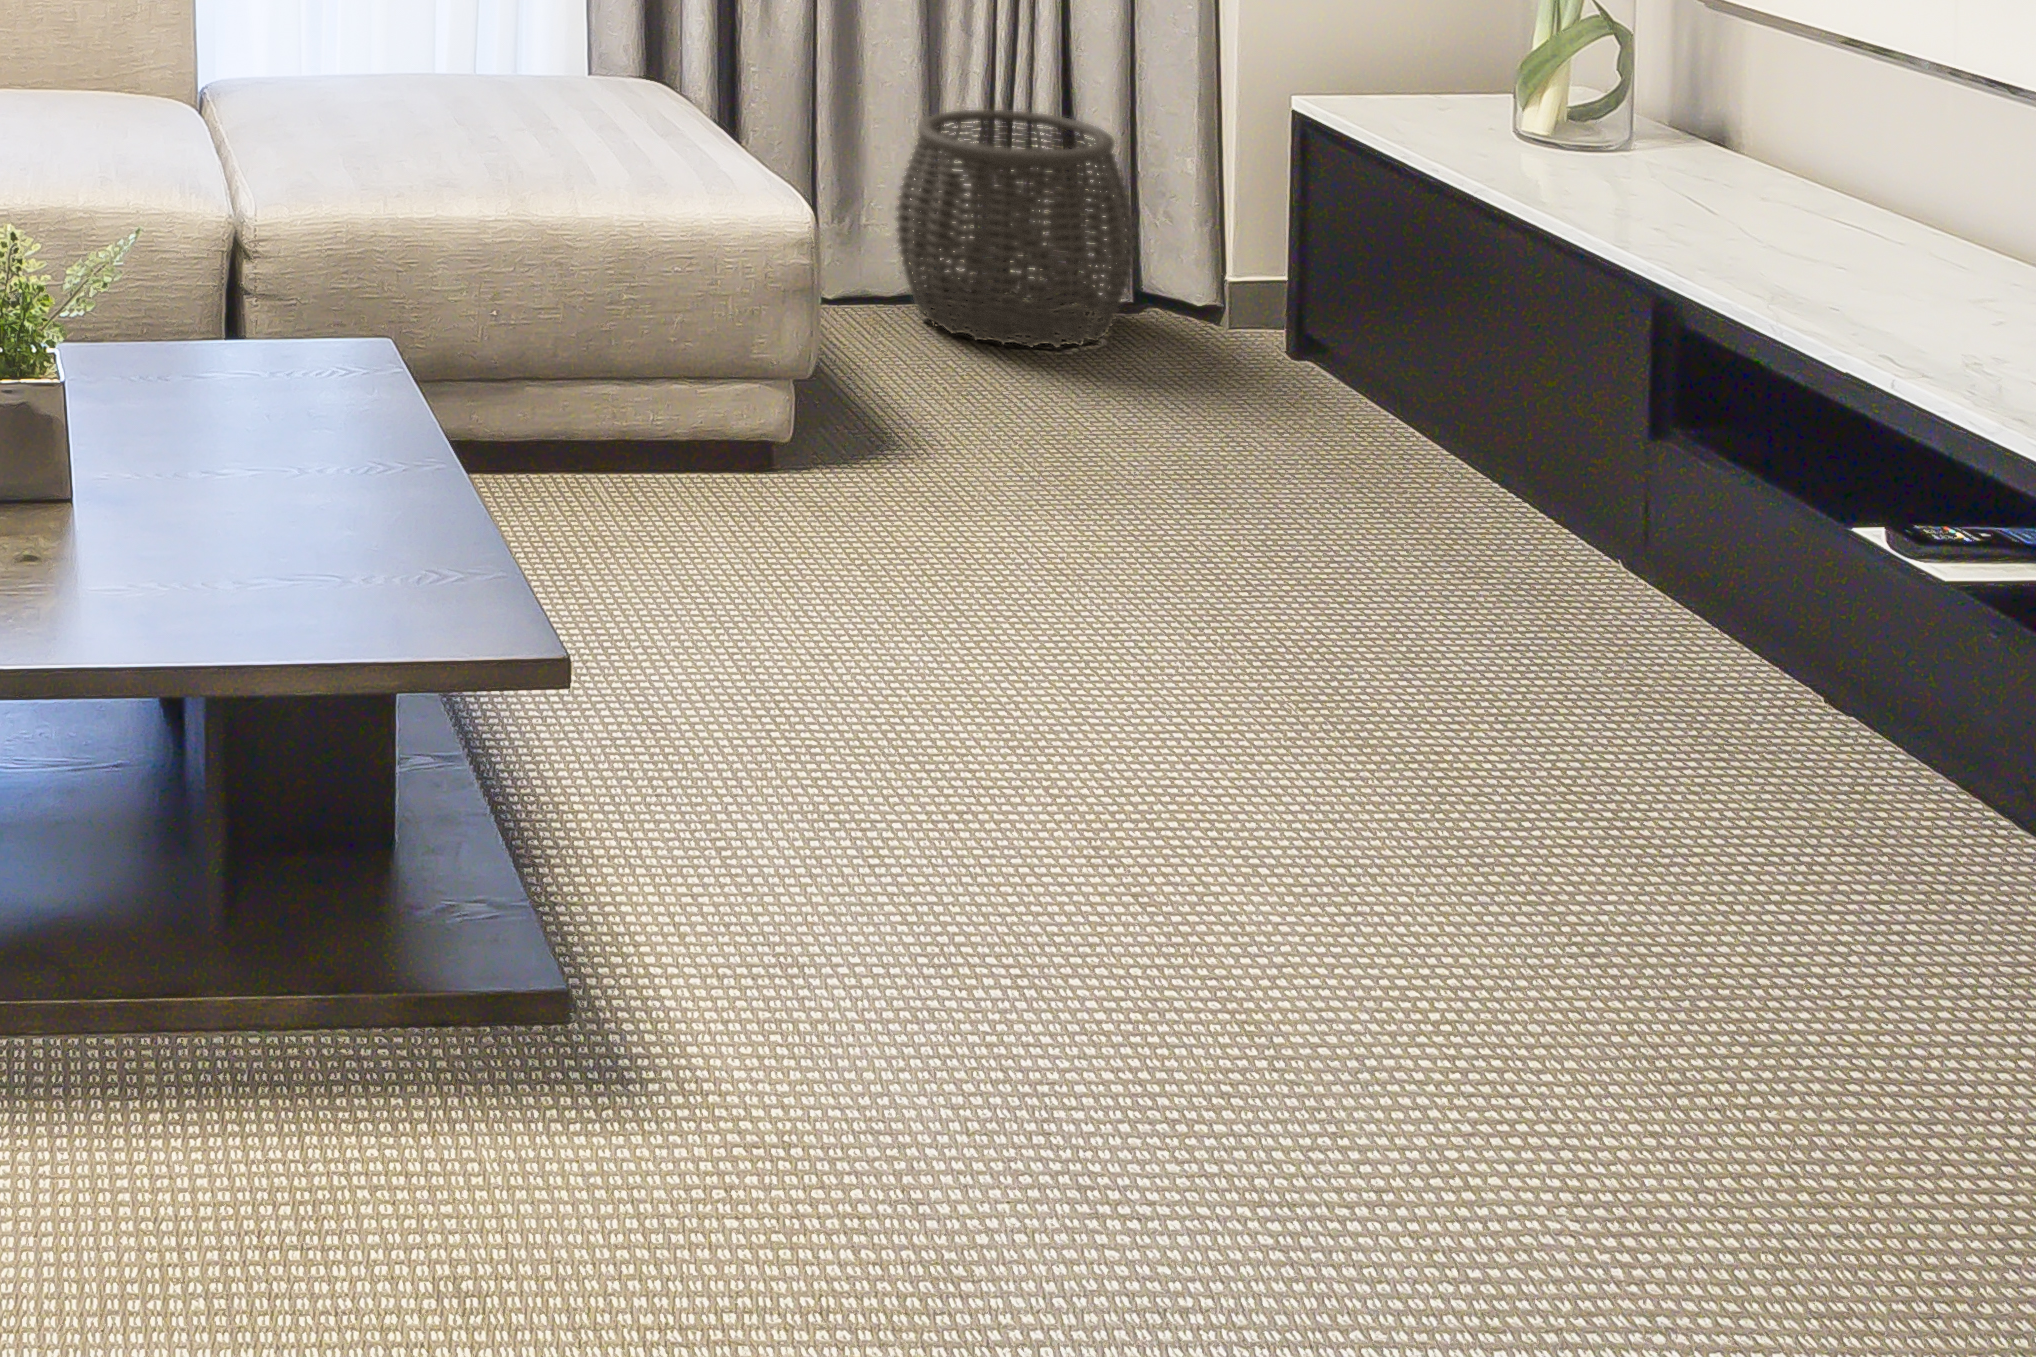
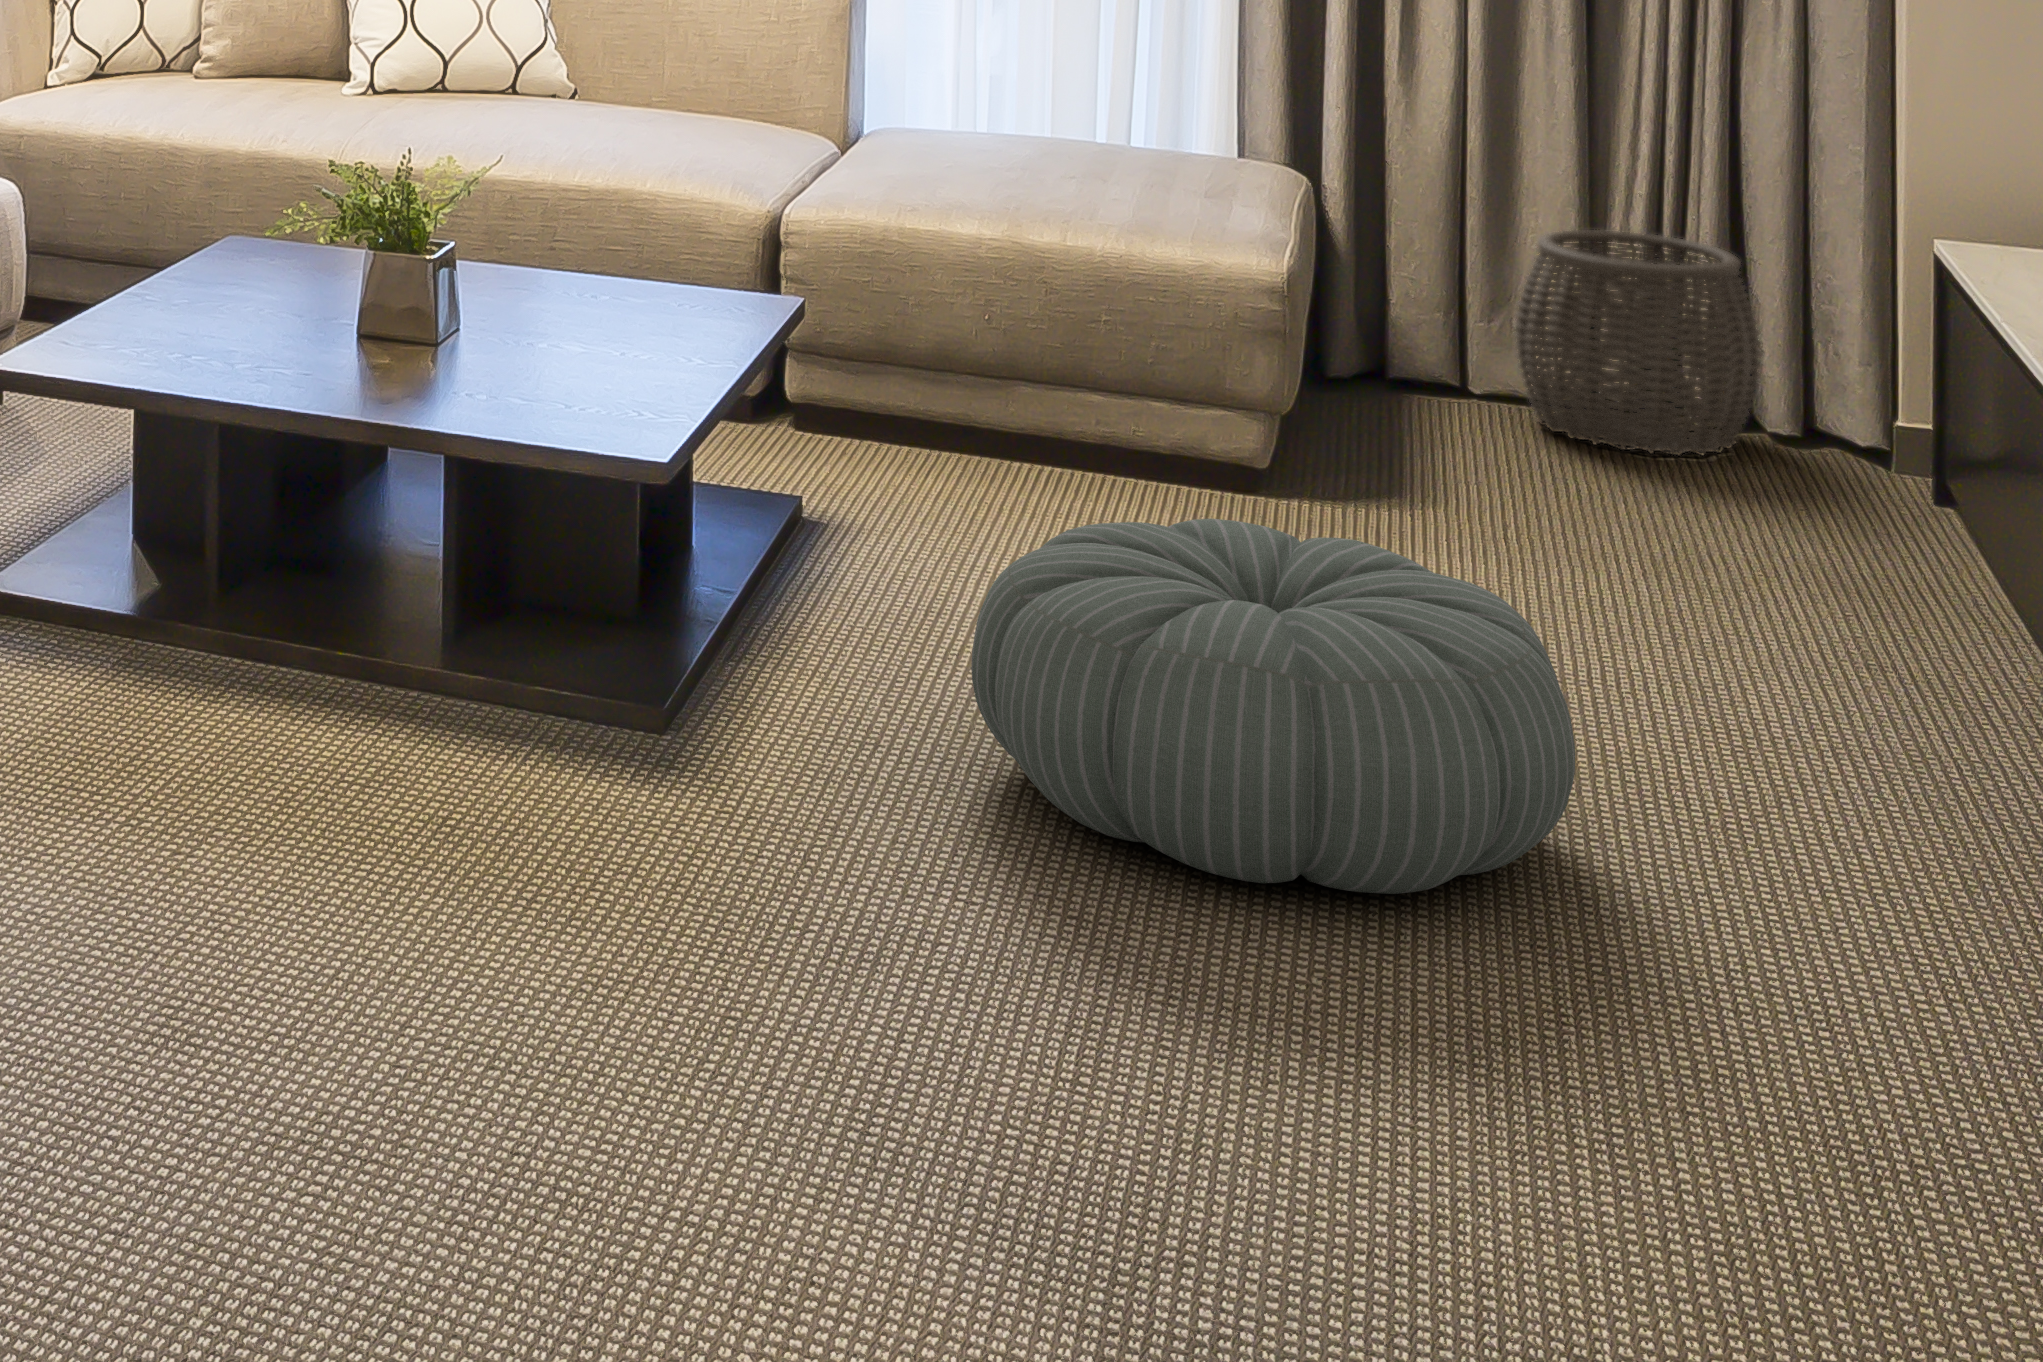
pouf: none [962,631,1745,1189] -> present [971,519,1575,894]

